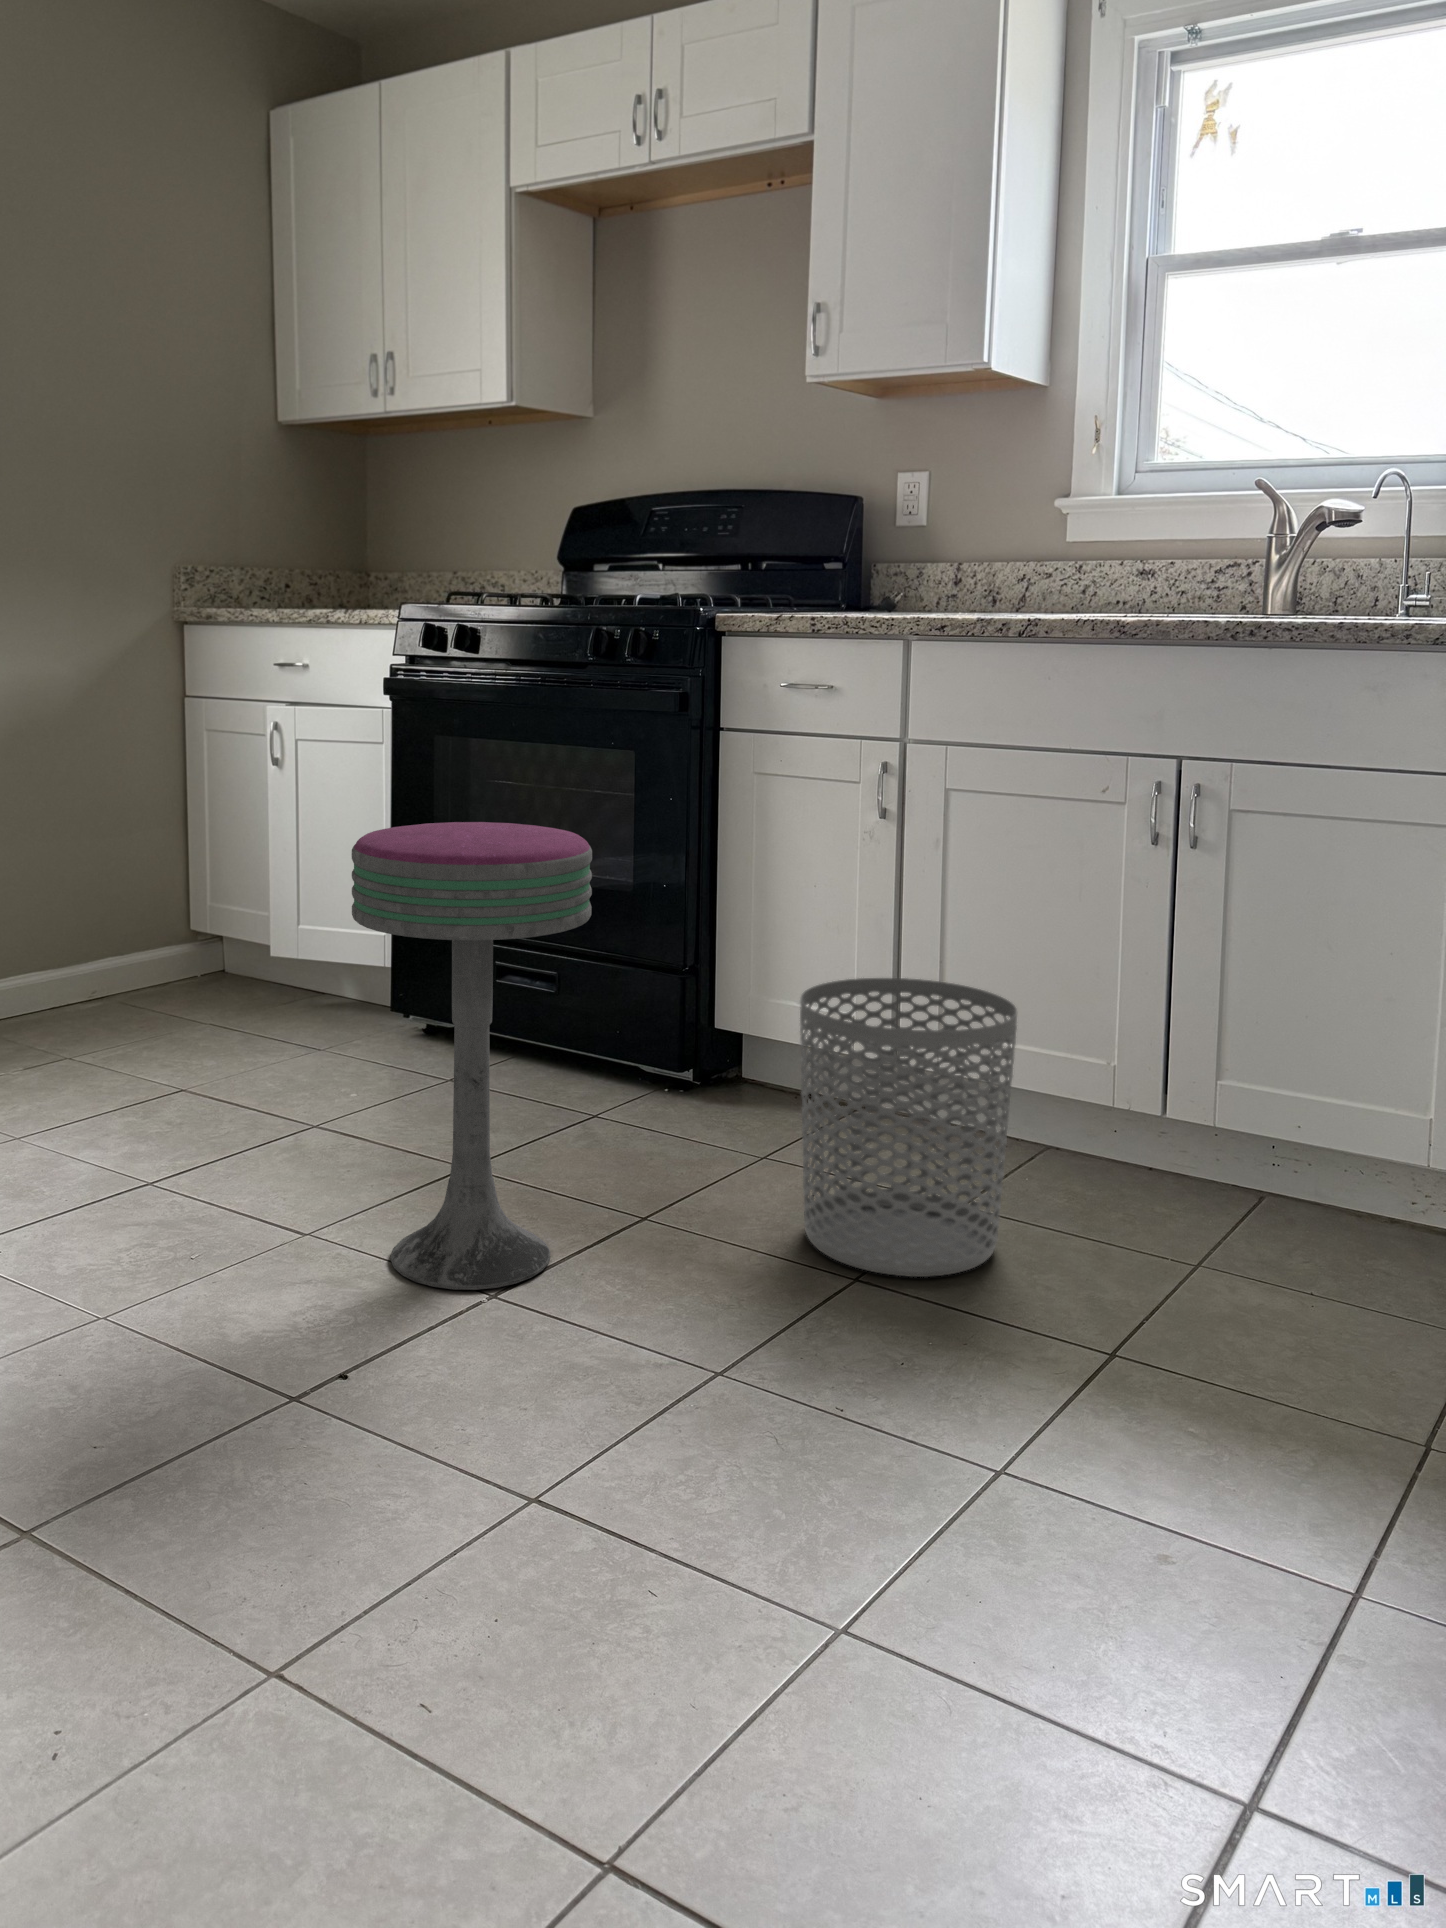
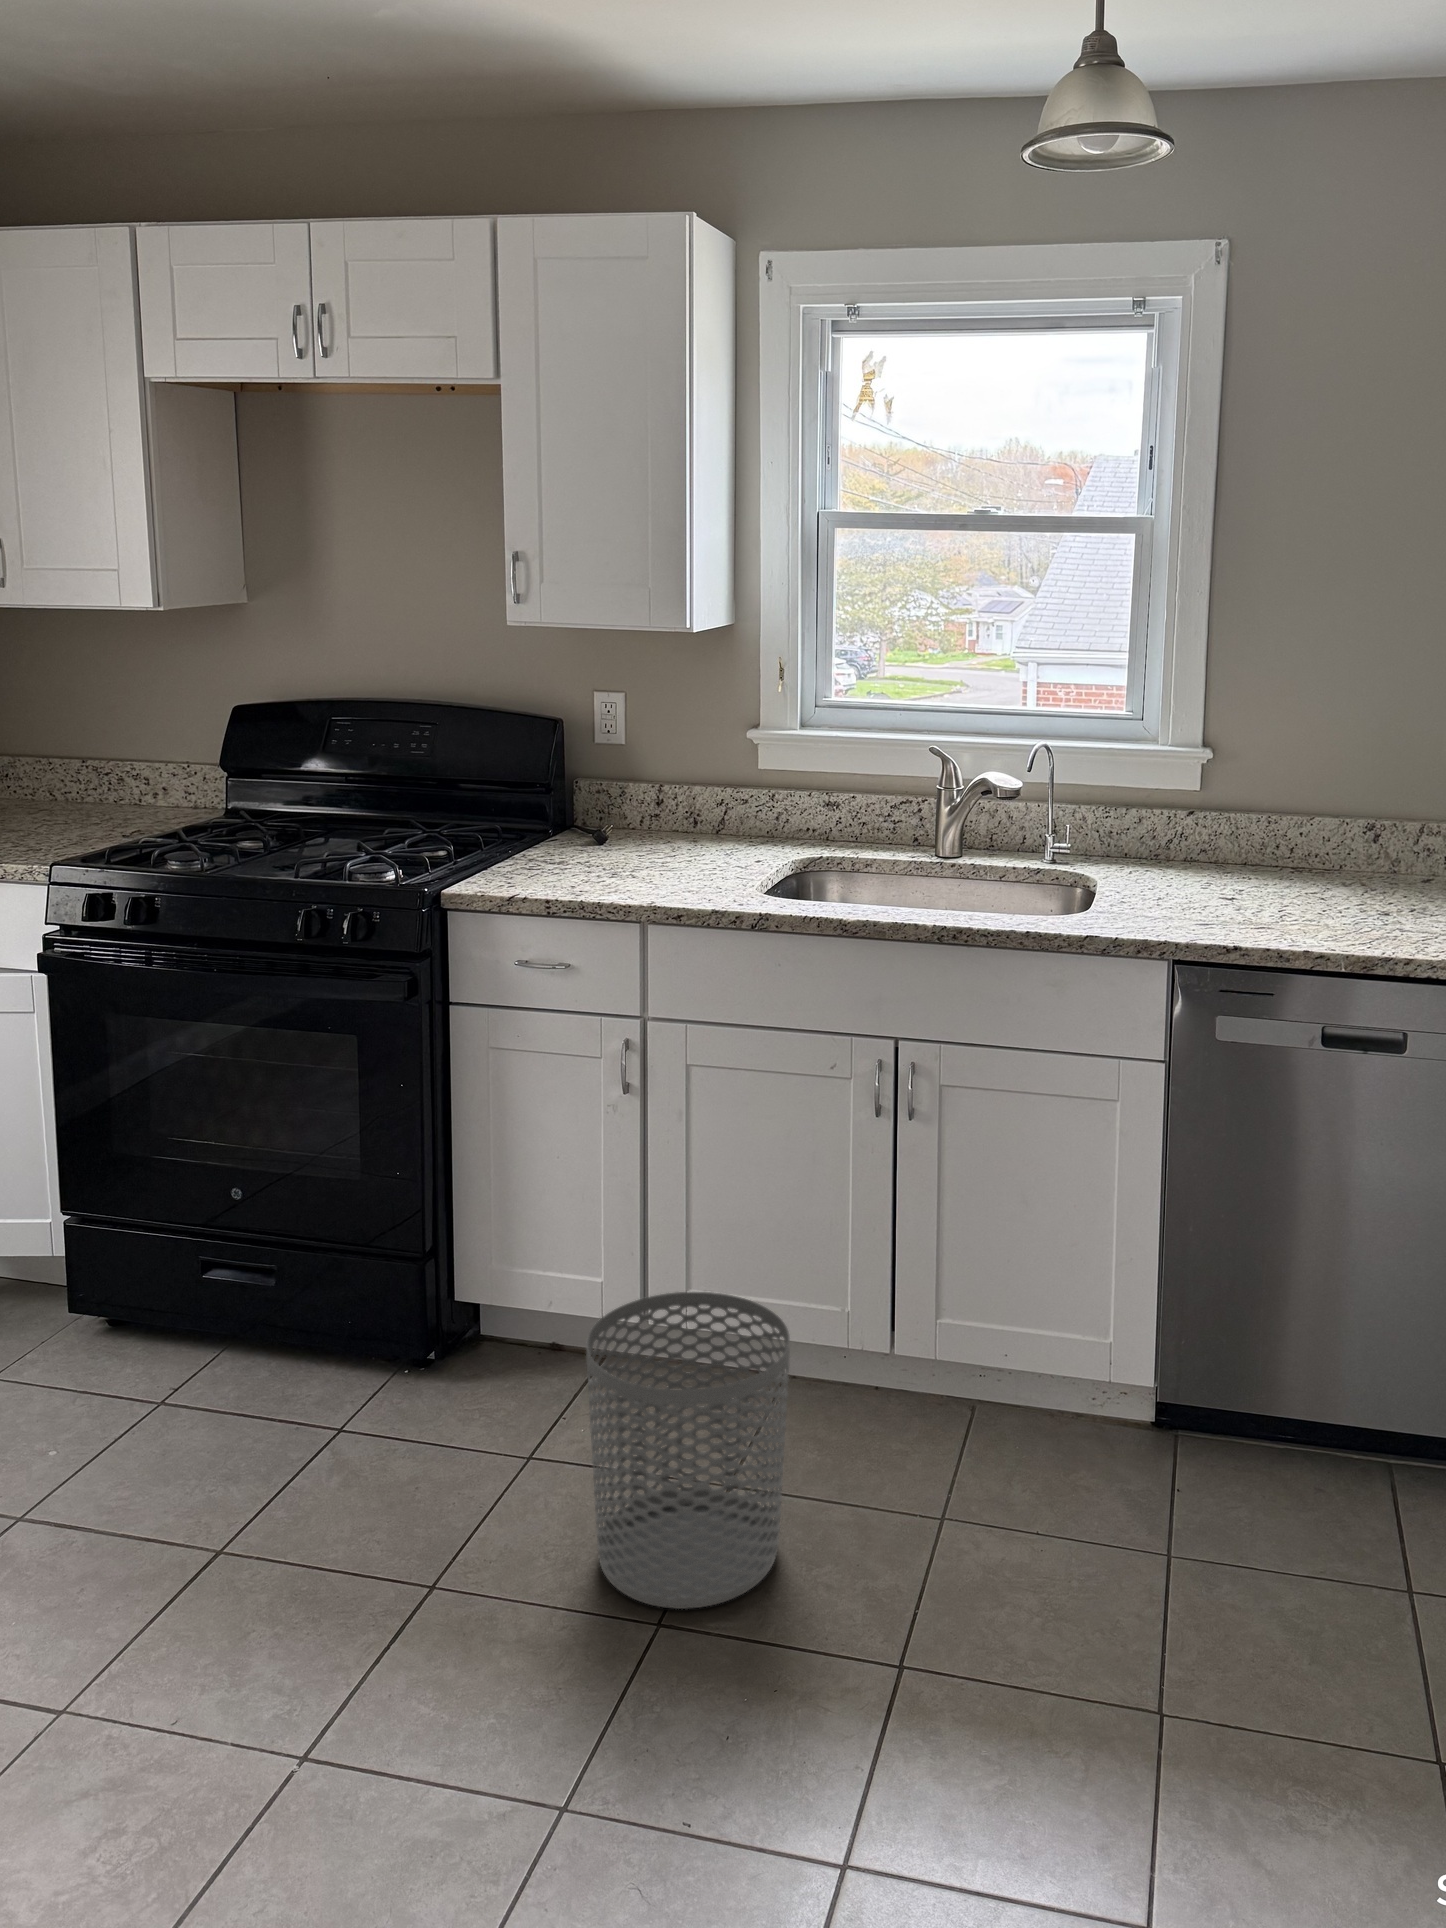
bar stool: present [352,822,592,1290] -> none [112,1228,385,1759]

